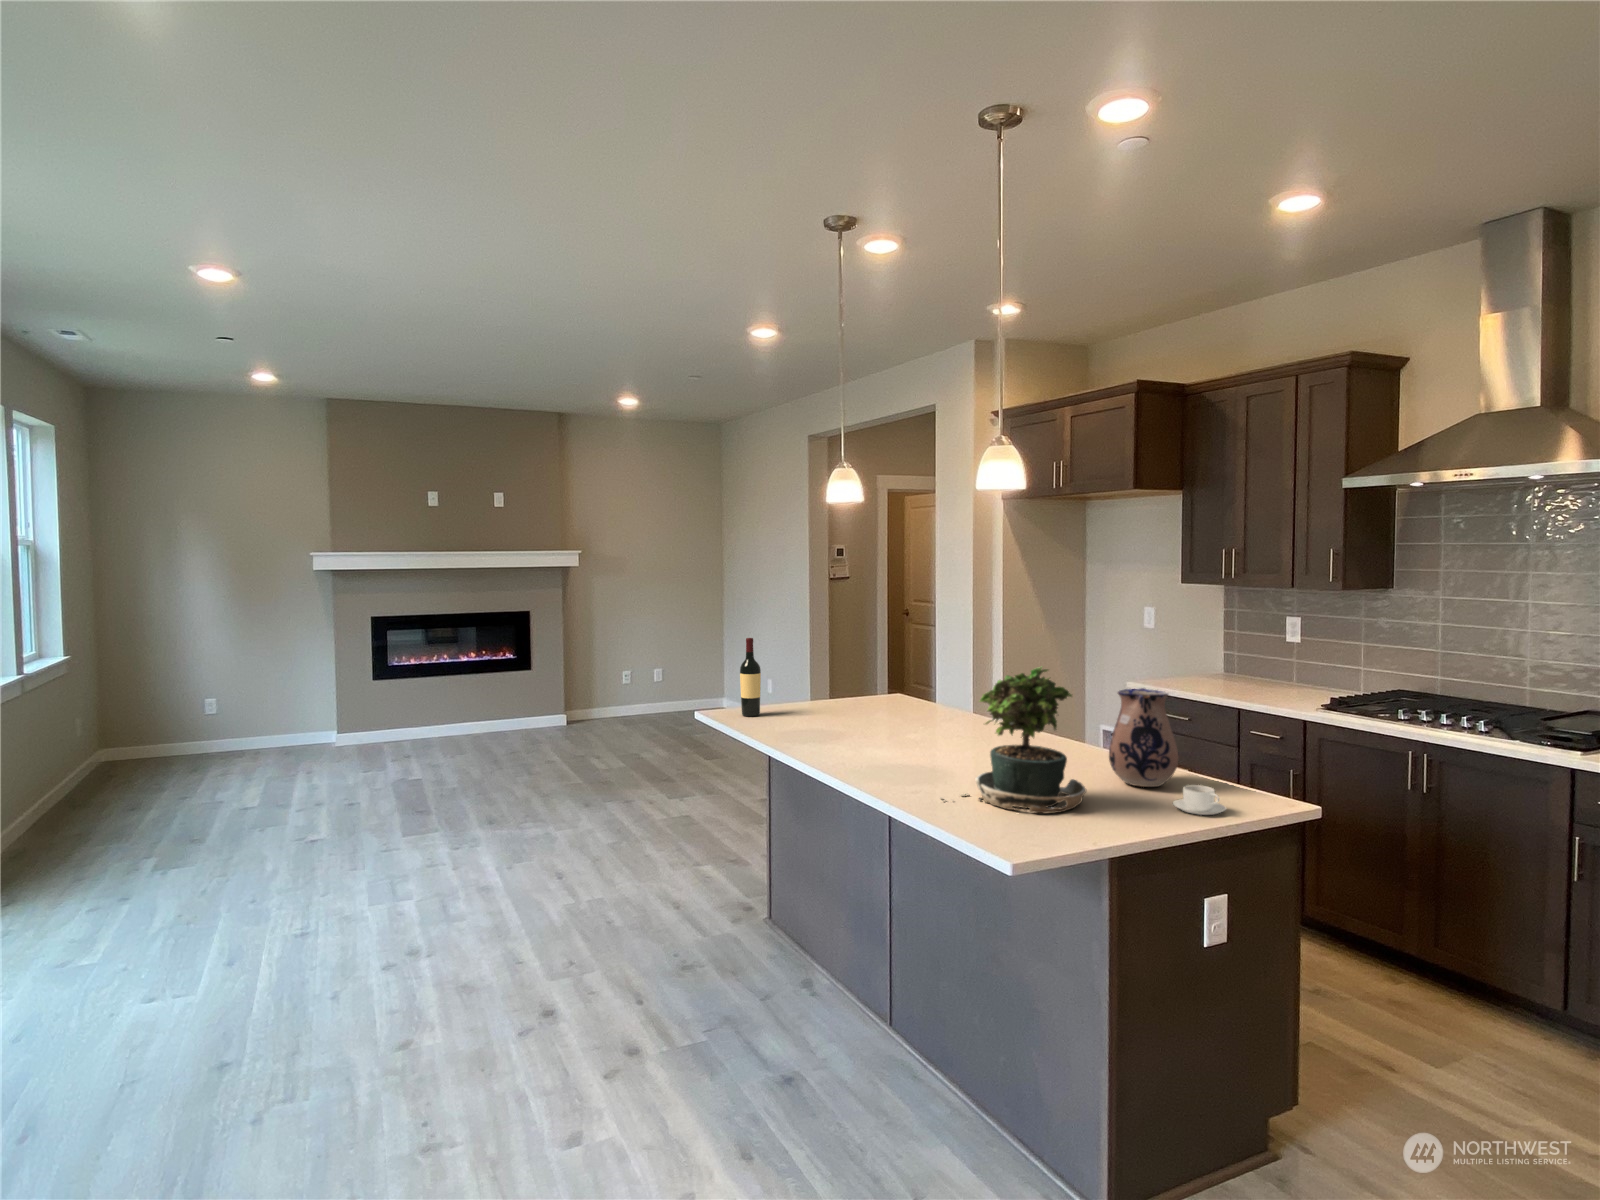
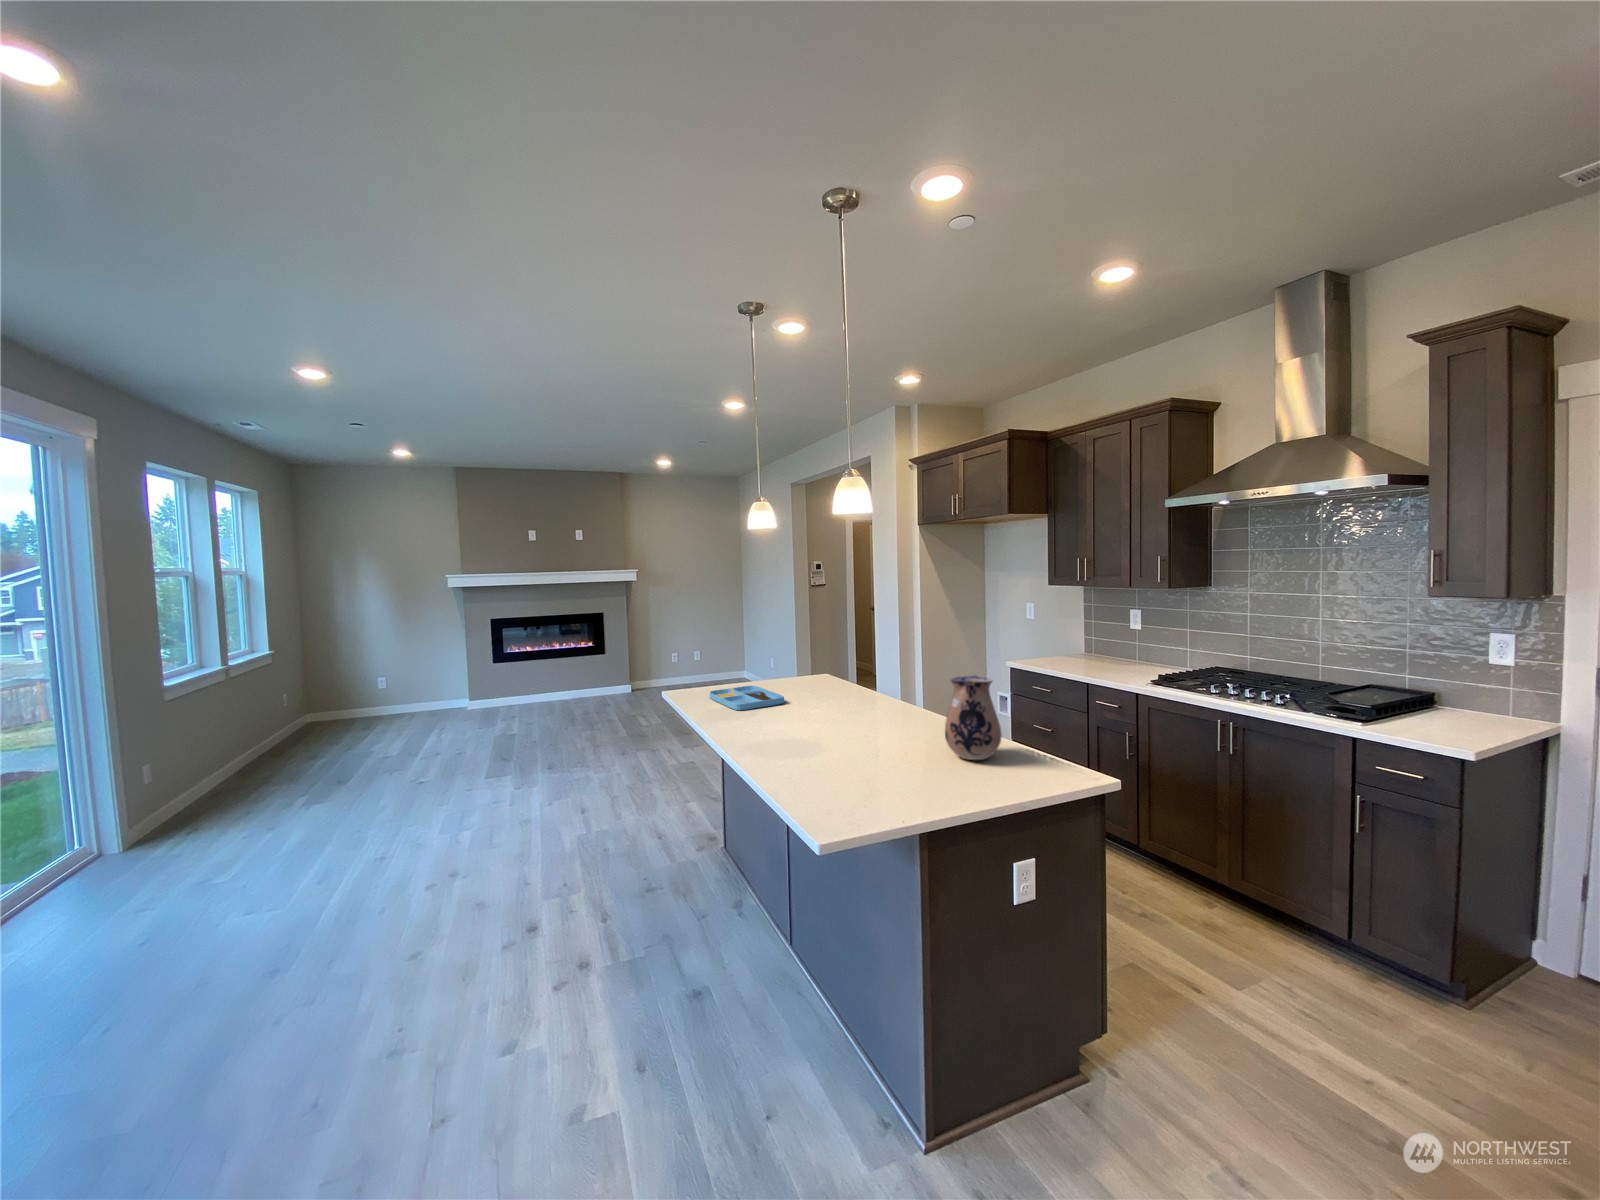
wine bottle: present [740,638,761,716] -> none [691,634,708,695]
potted plant: present [945,667,1086,813] -> none [793,661,914,788]
tray: none [767,706,871,734] -> present [710,686,784,710]
coffee cup: present [1173,785,1226,815] -> none [987,762,1032,790]

